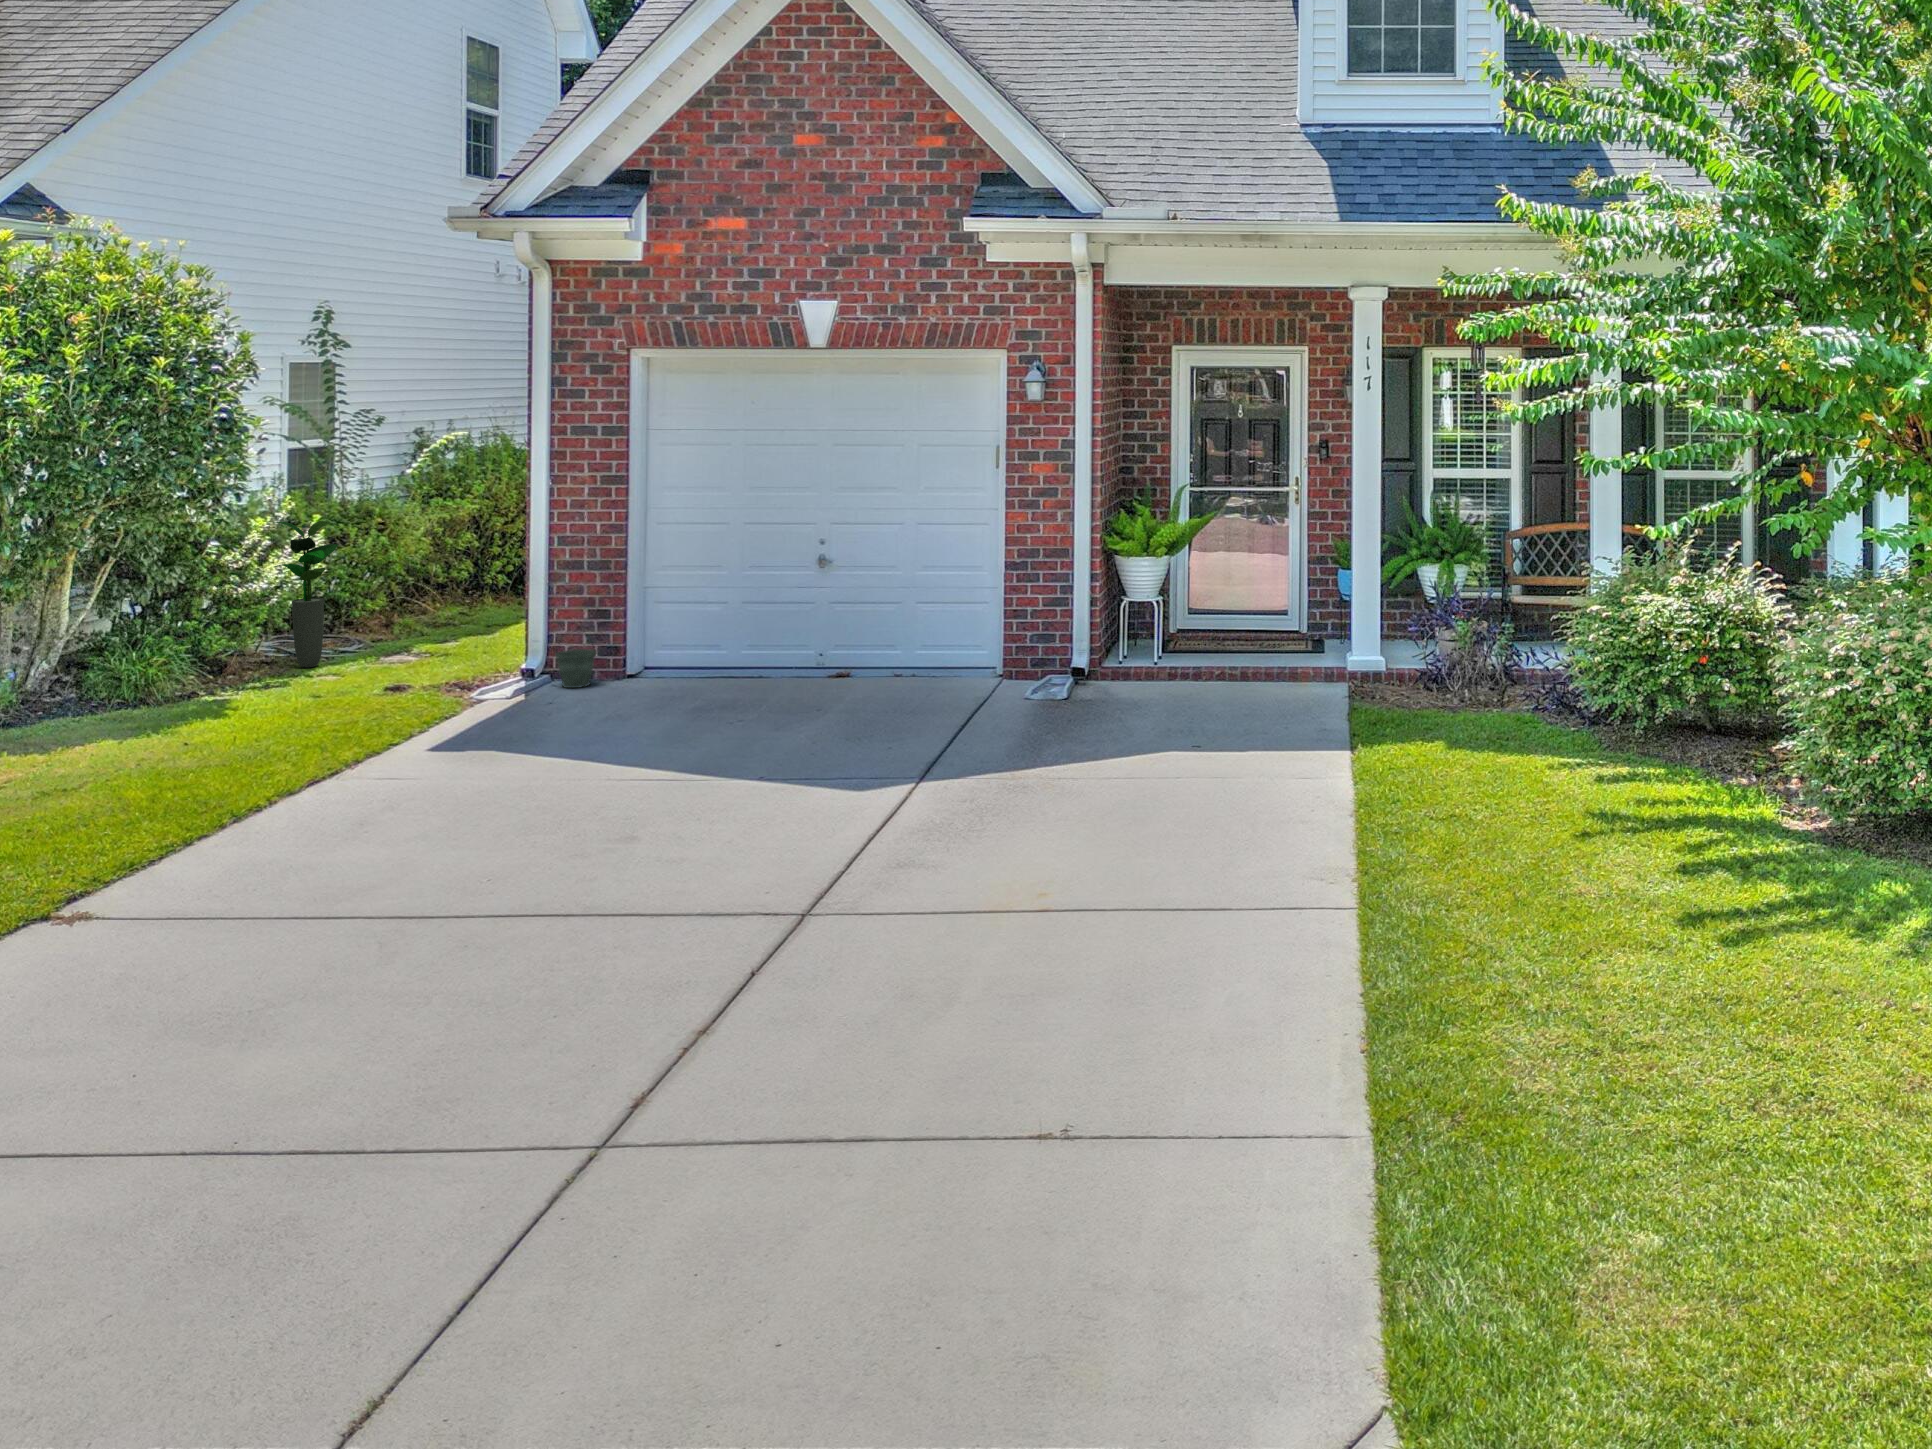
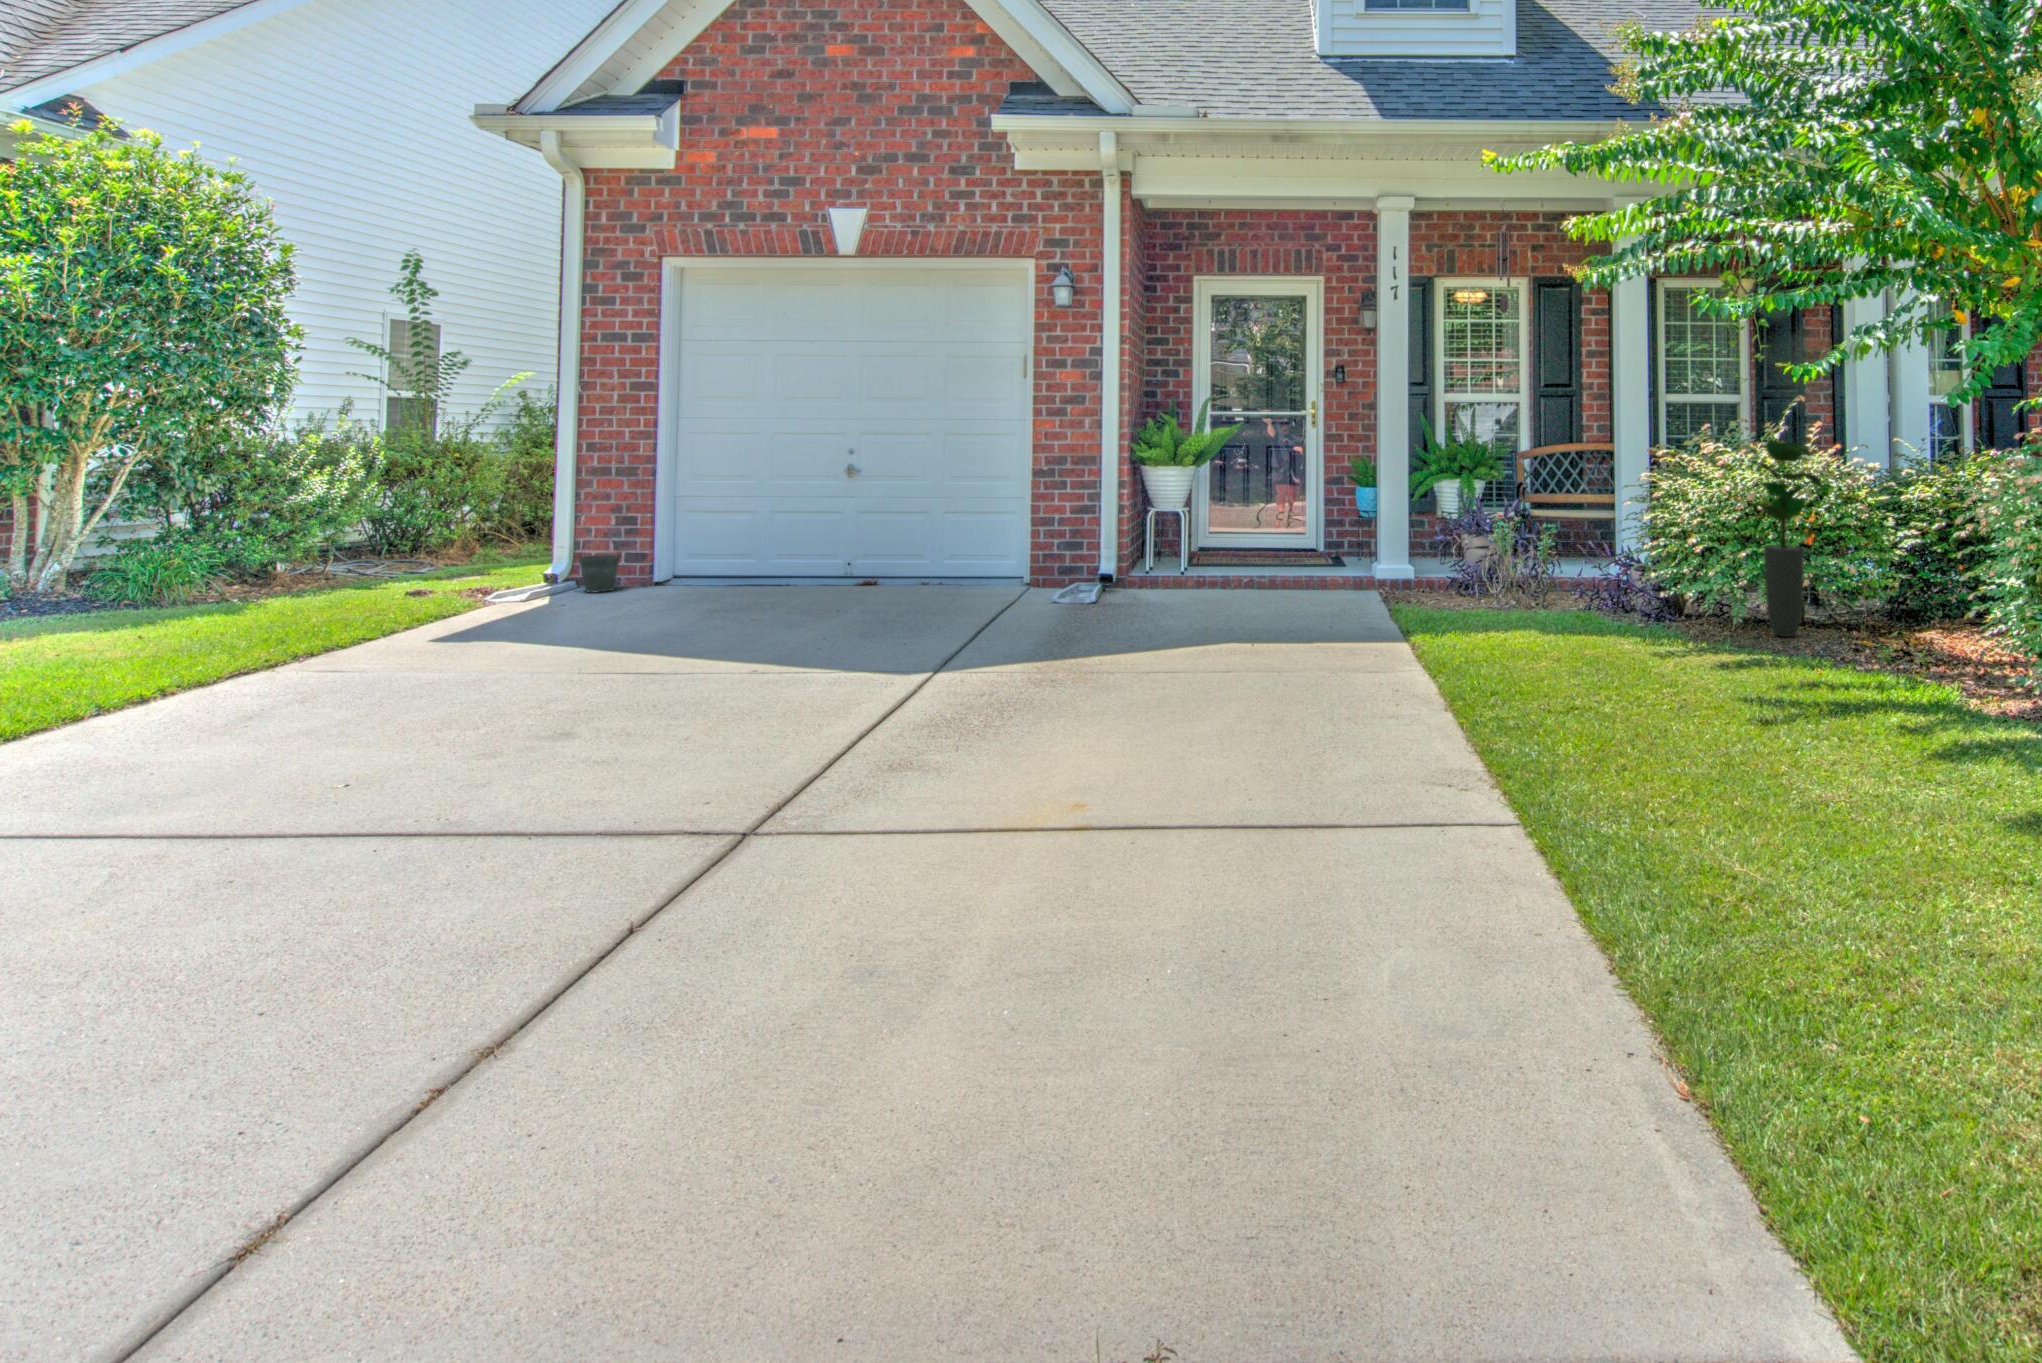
potted plant: present [273,521,341,668] -> present [1749,440,1822,637]

